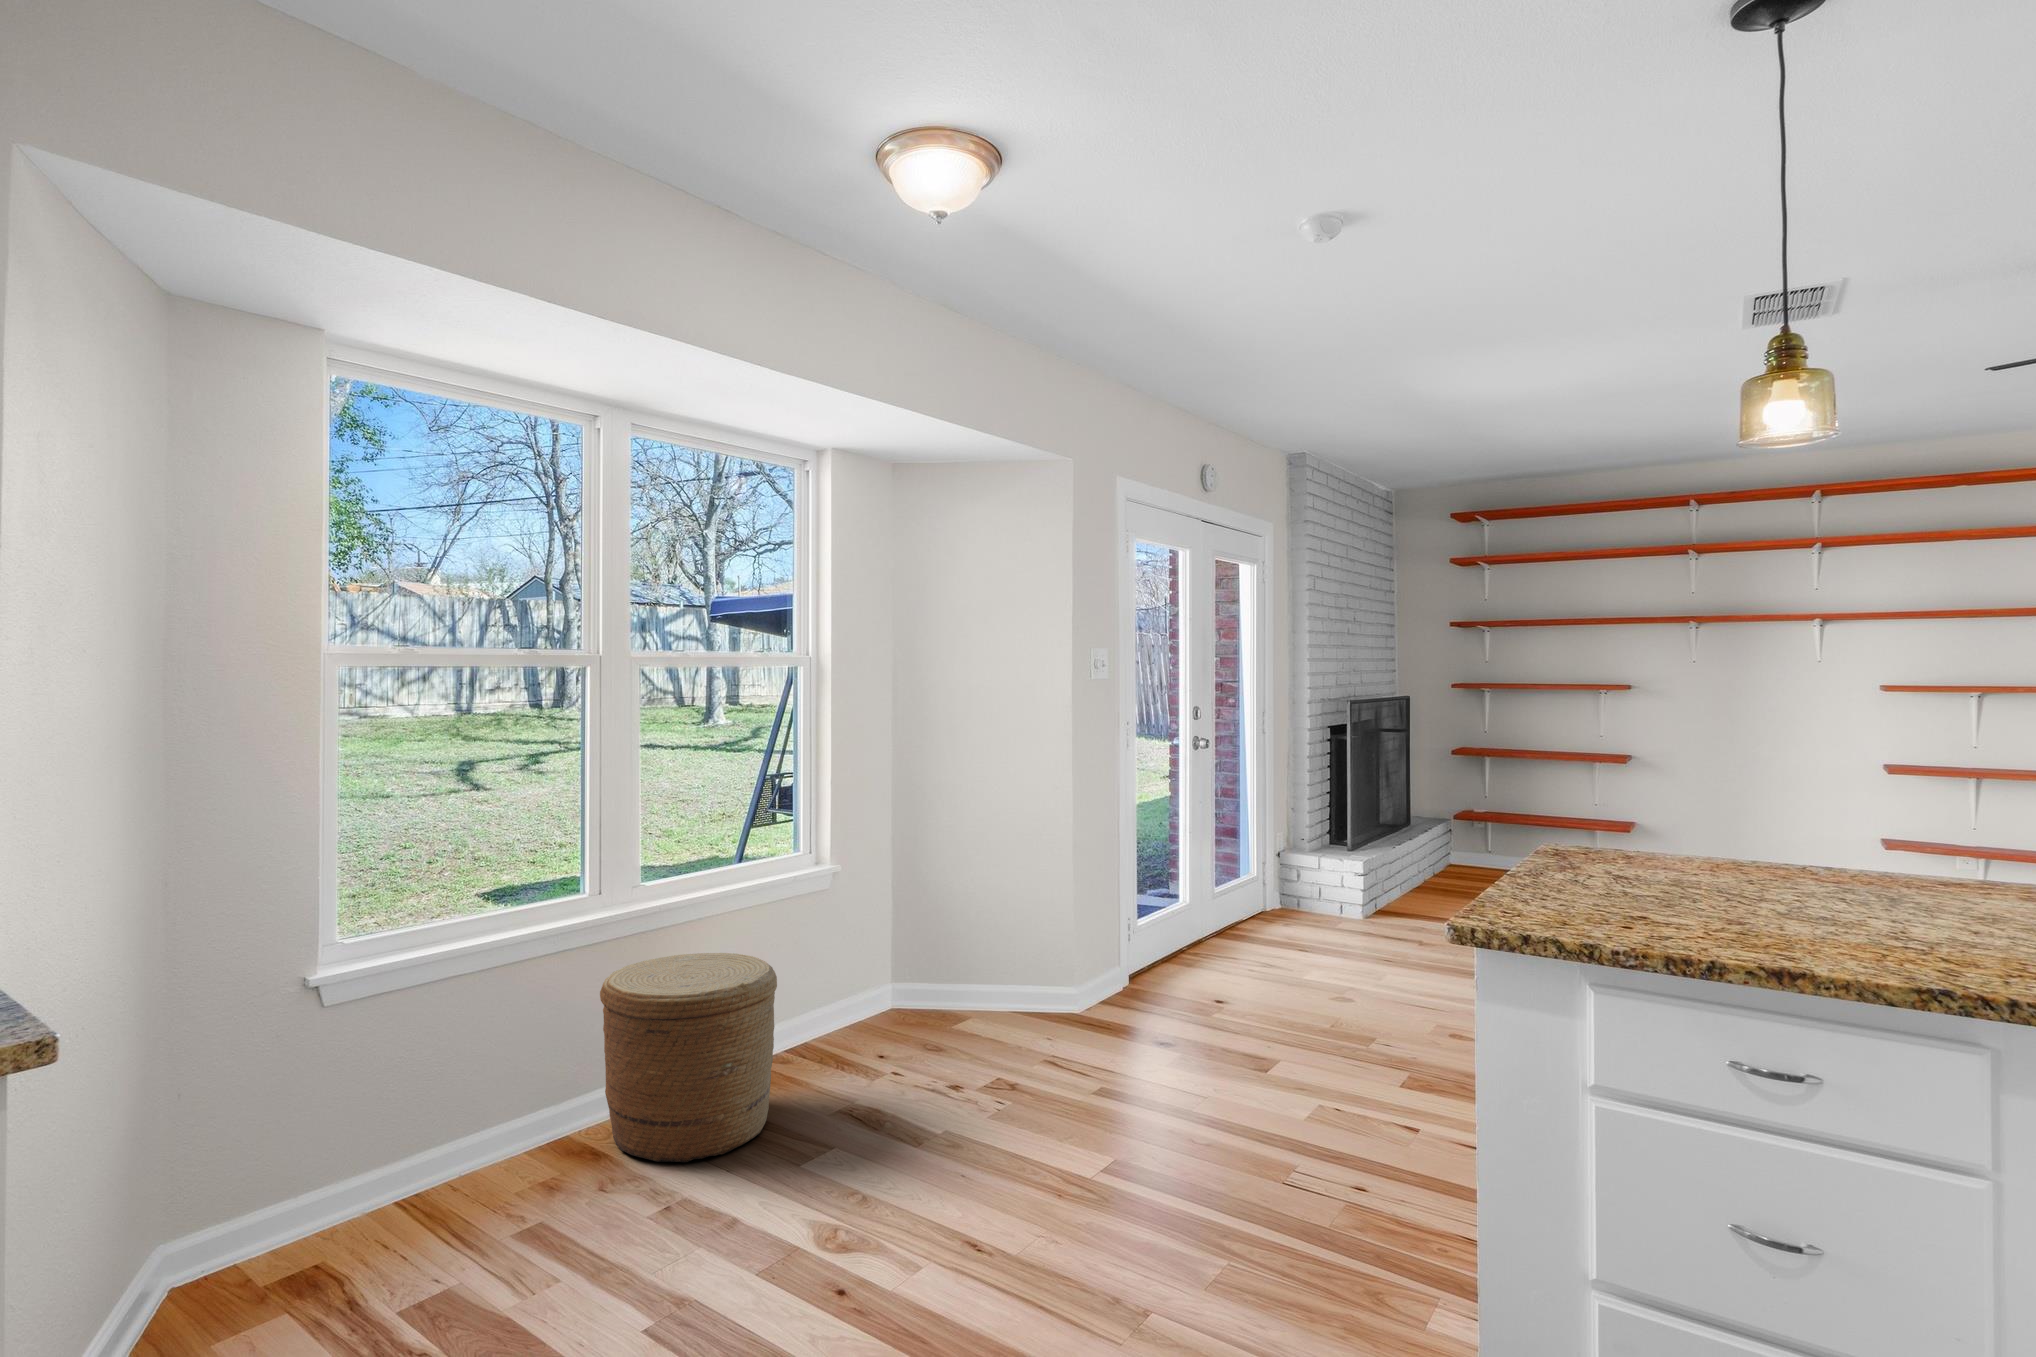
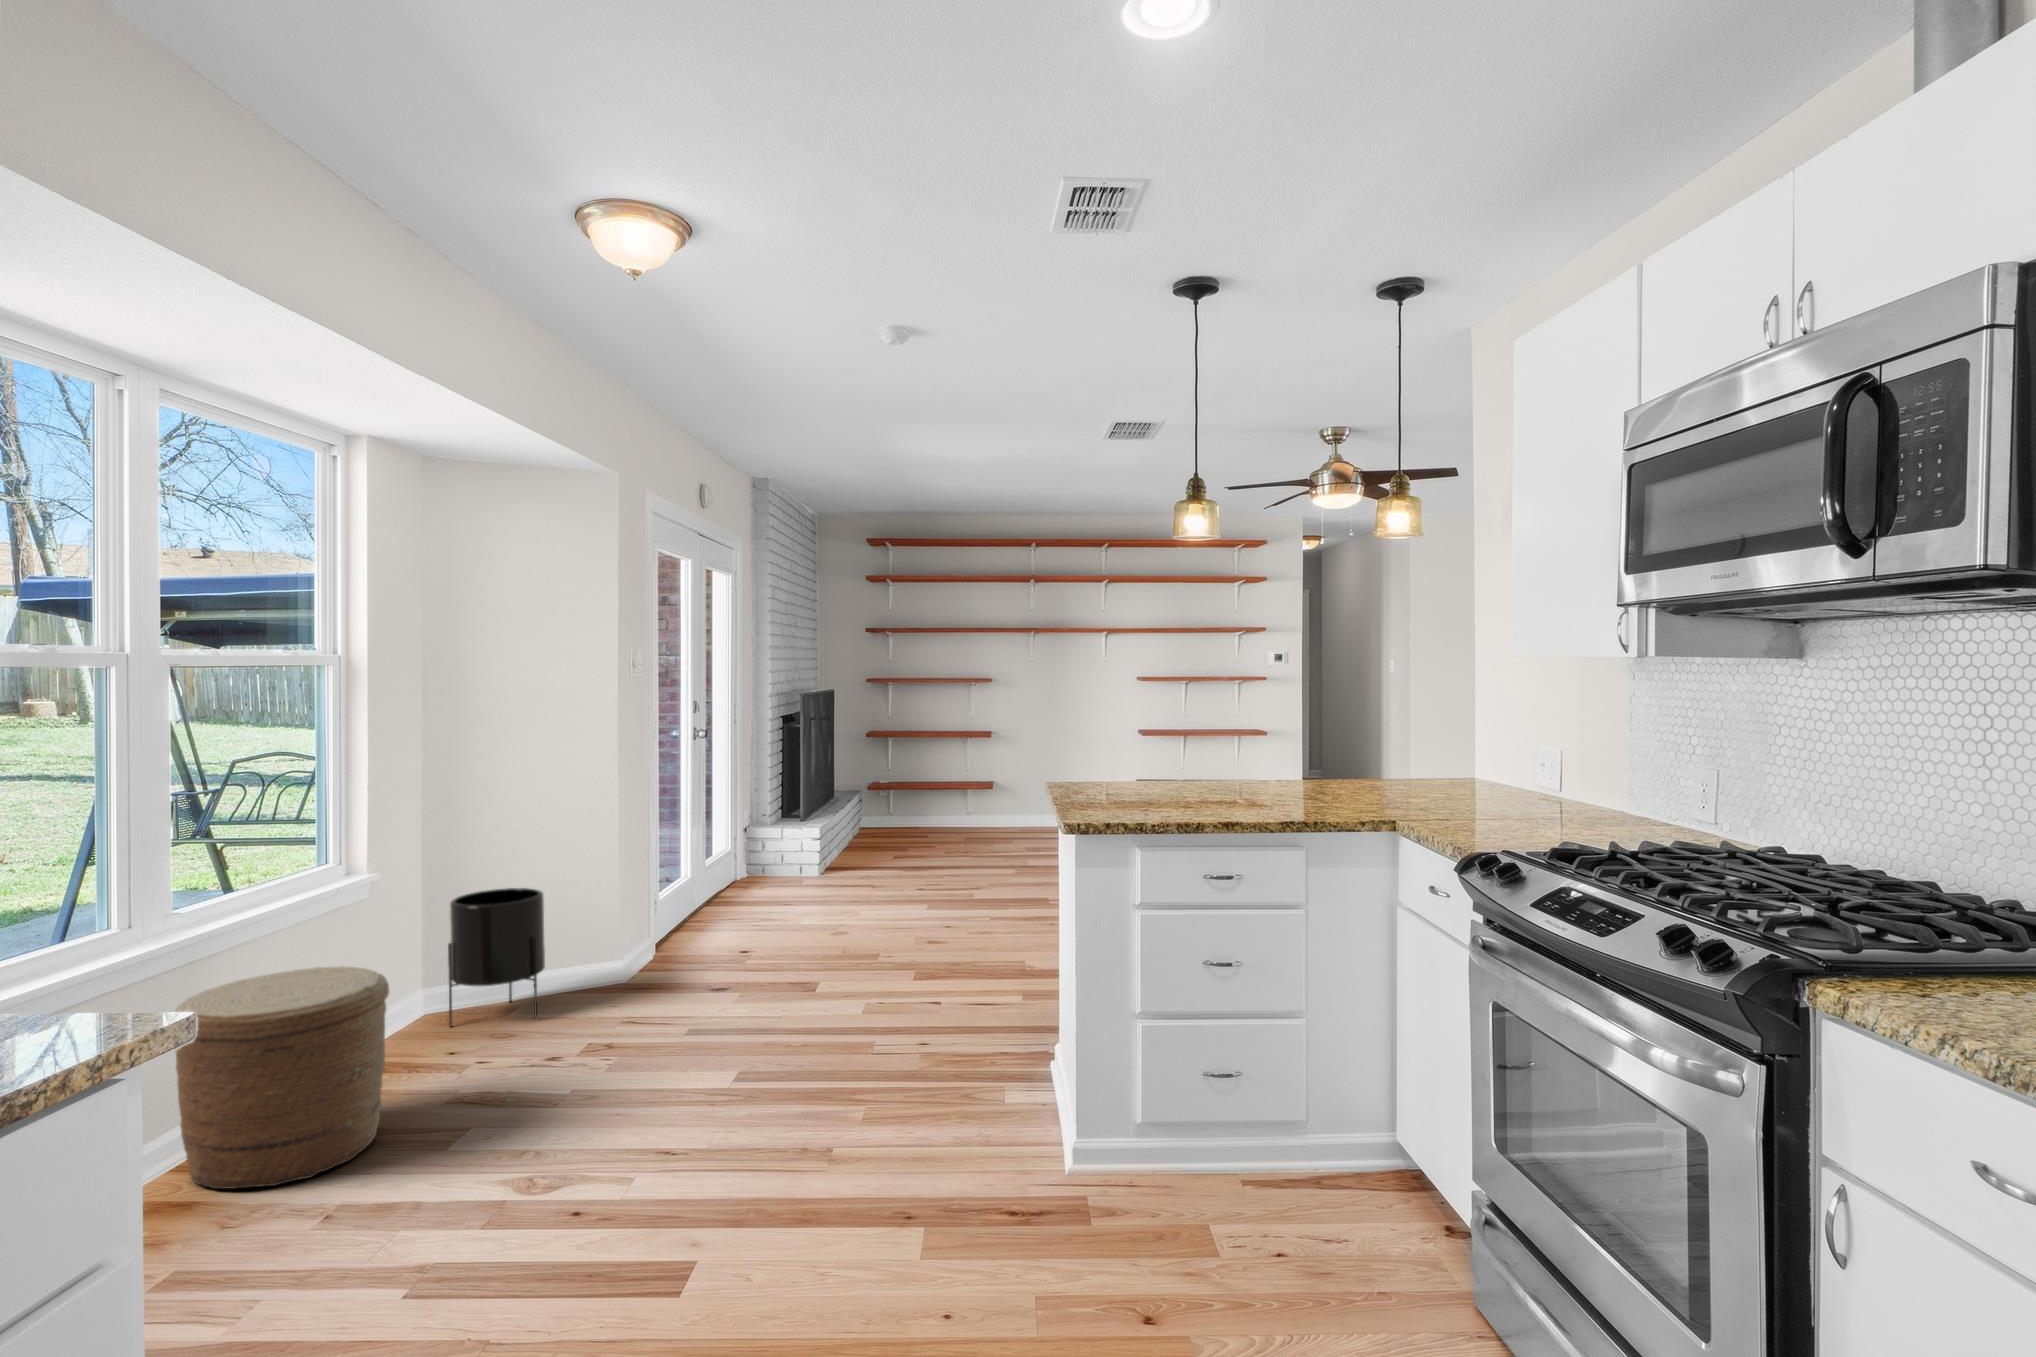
planter: none [899,894,989,1037] -> present [448,888,545,1026]

